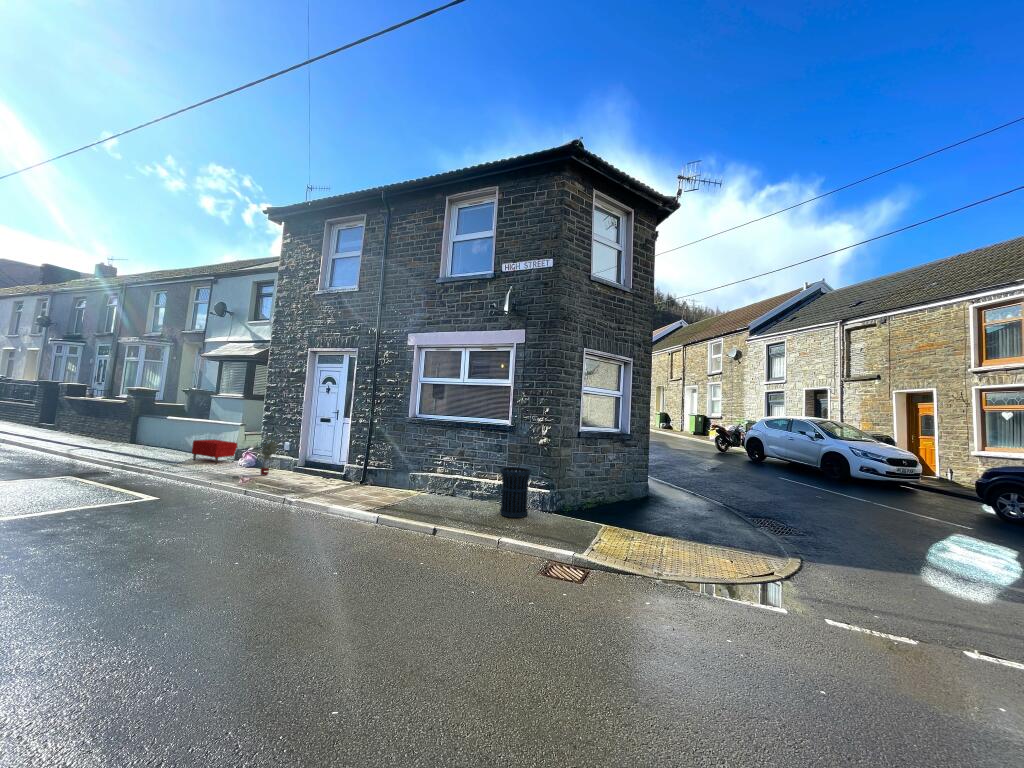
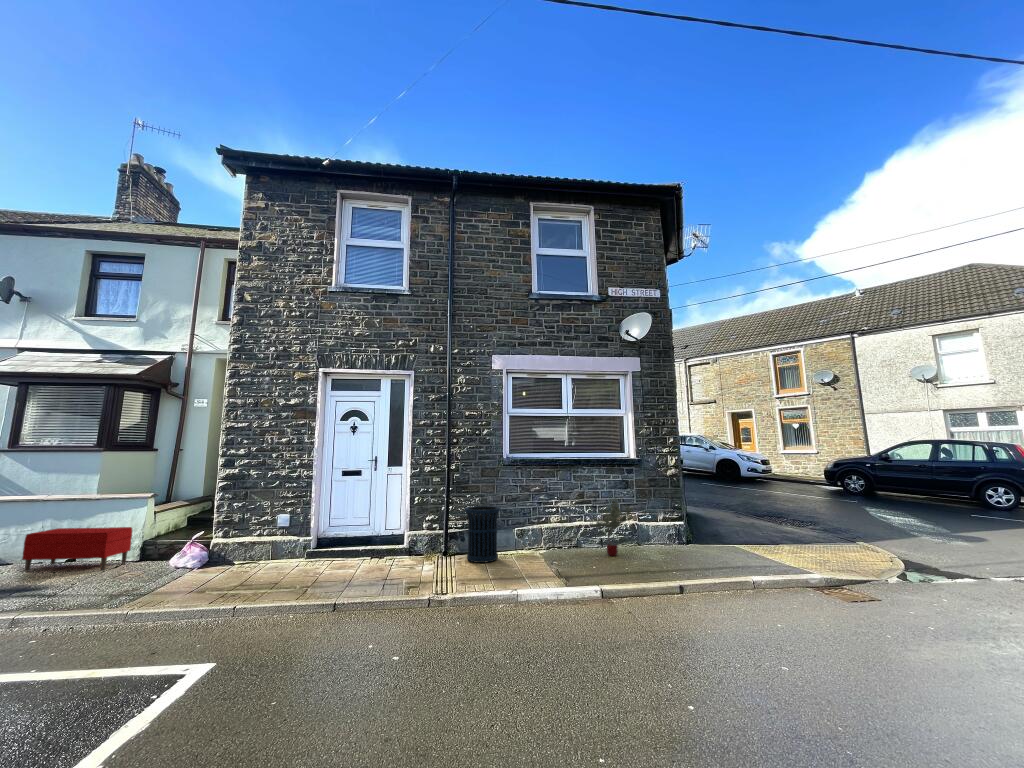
potted tree: present [258,437,281,475] -> present [590,499,633,556]
trash can: present [500,467,532,518] -> present [465,506,500,563]

